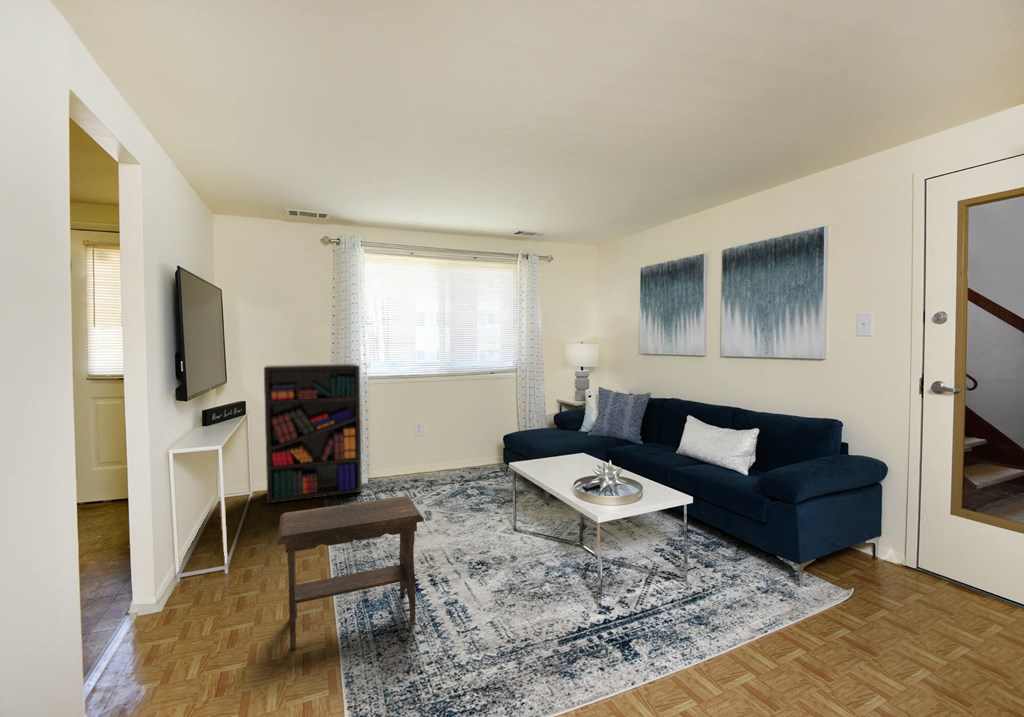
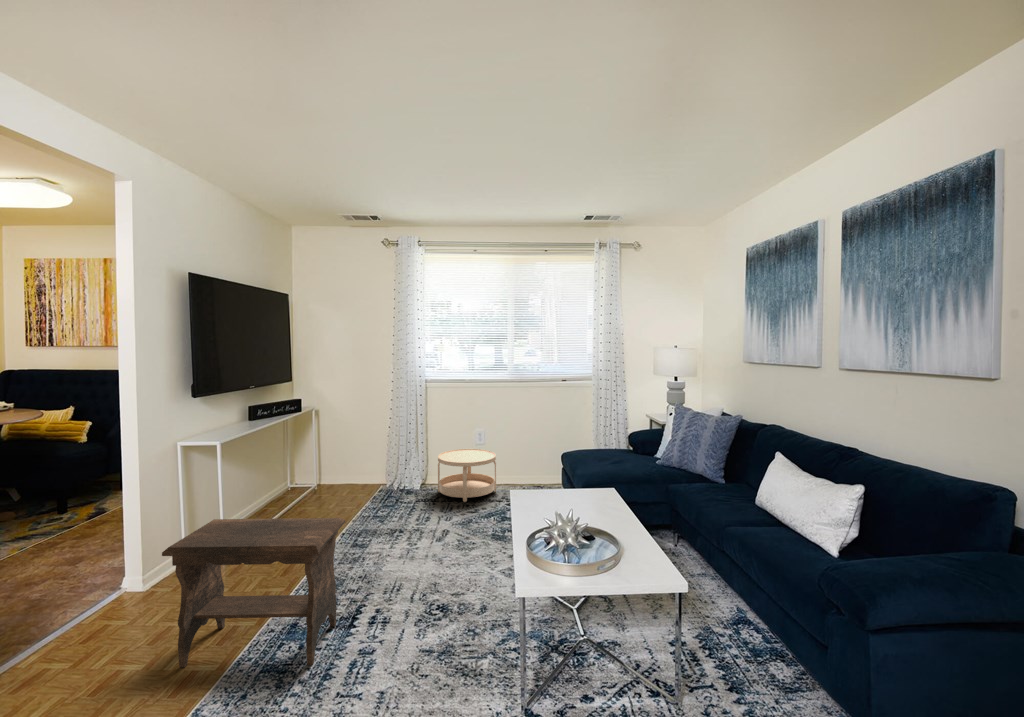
bookshelf: present [264,363,362,503] -> none [320,365,416,497]
side table: none [388,441,443,489] -> present [438,449,496,502]

